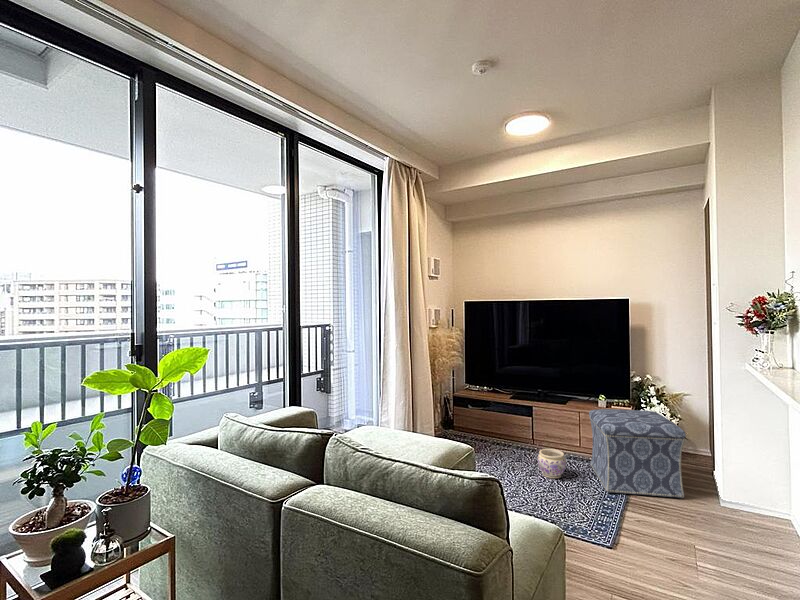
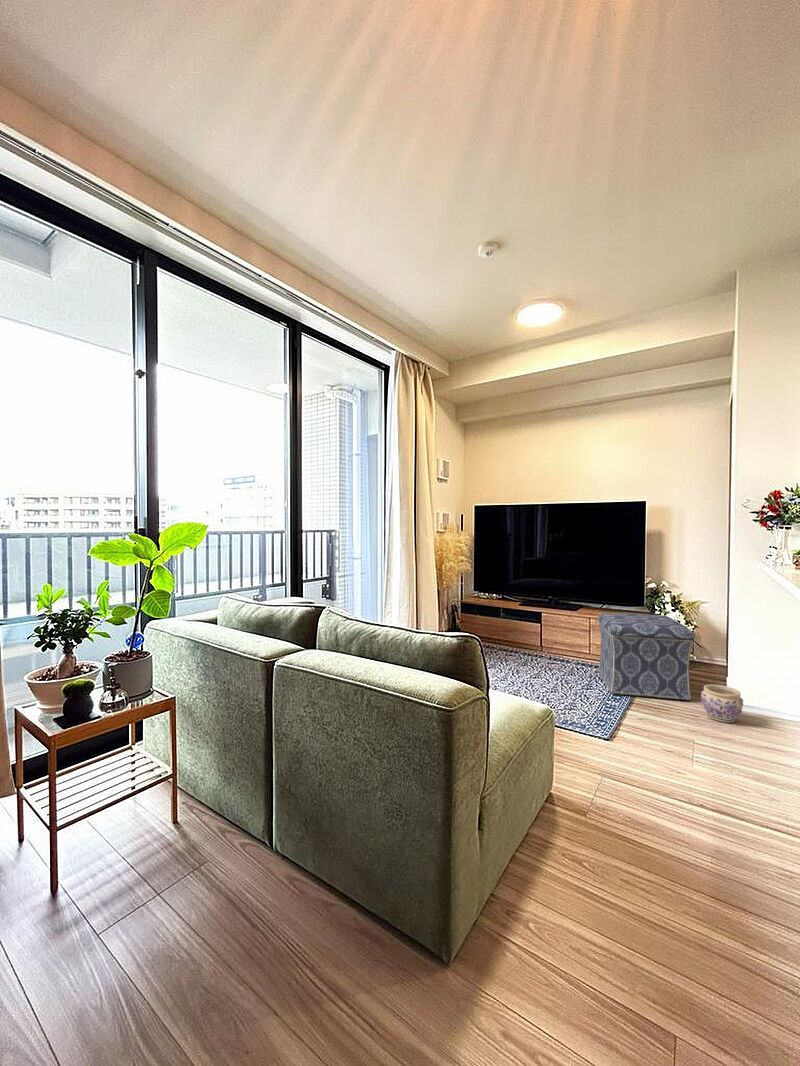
planter: present [538,449,566,479] -> present [701,684,743,723]

